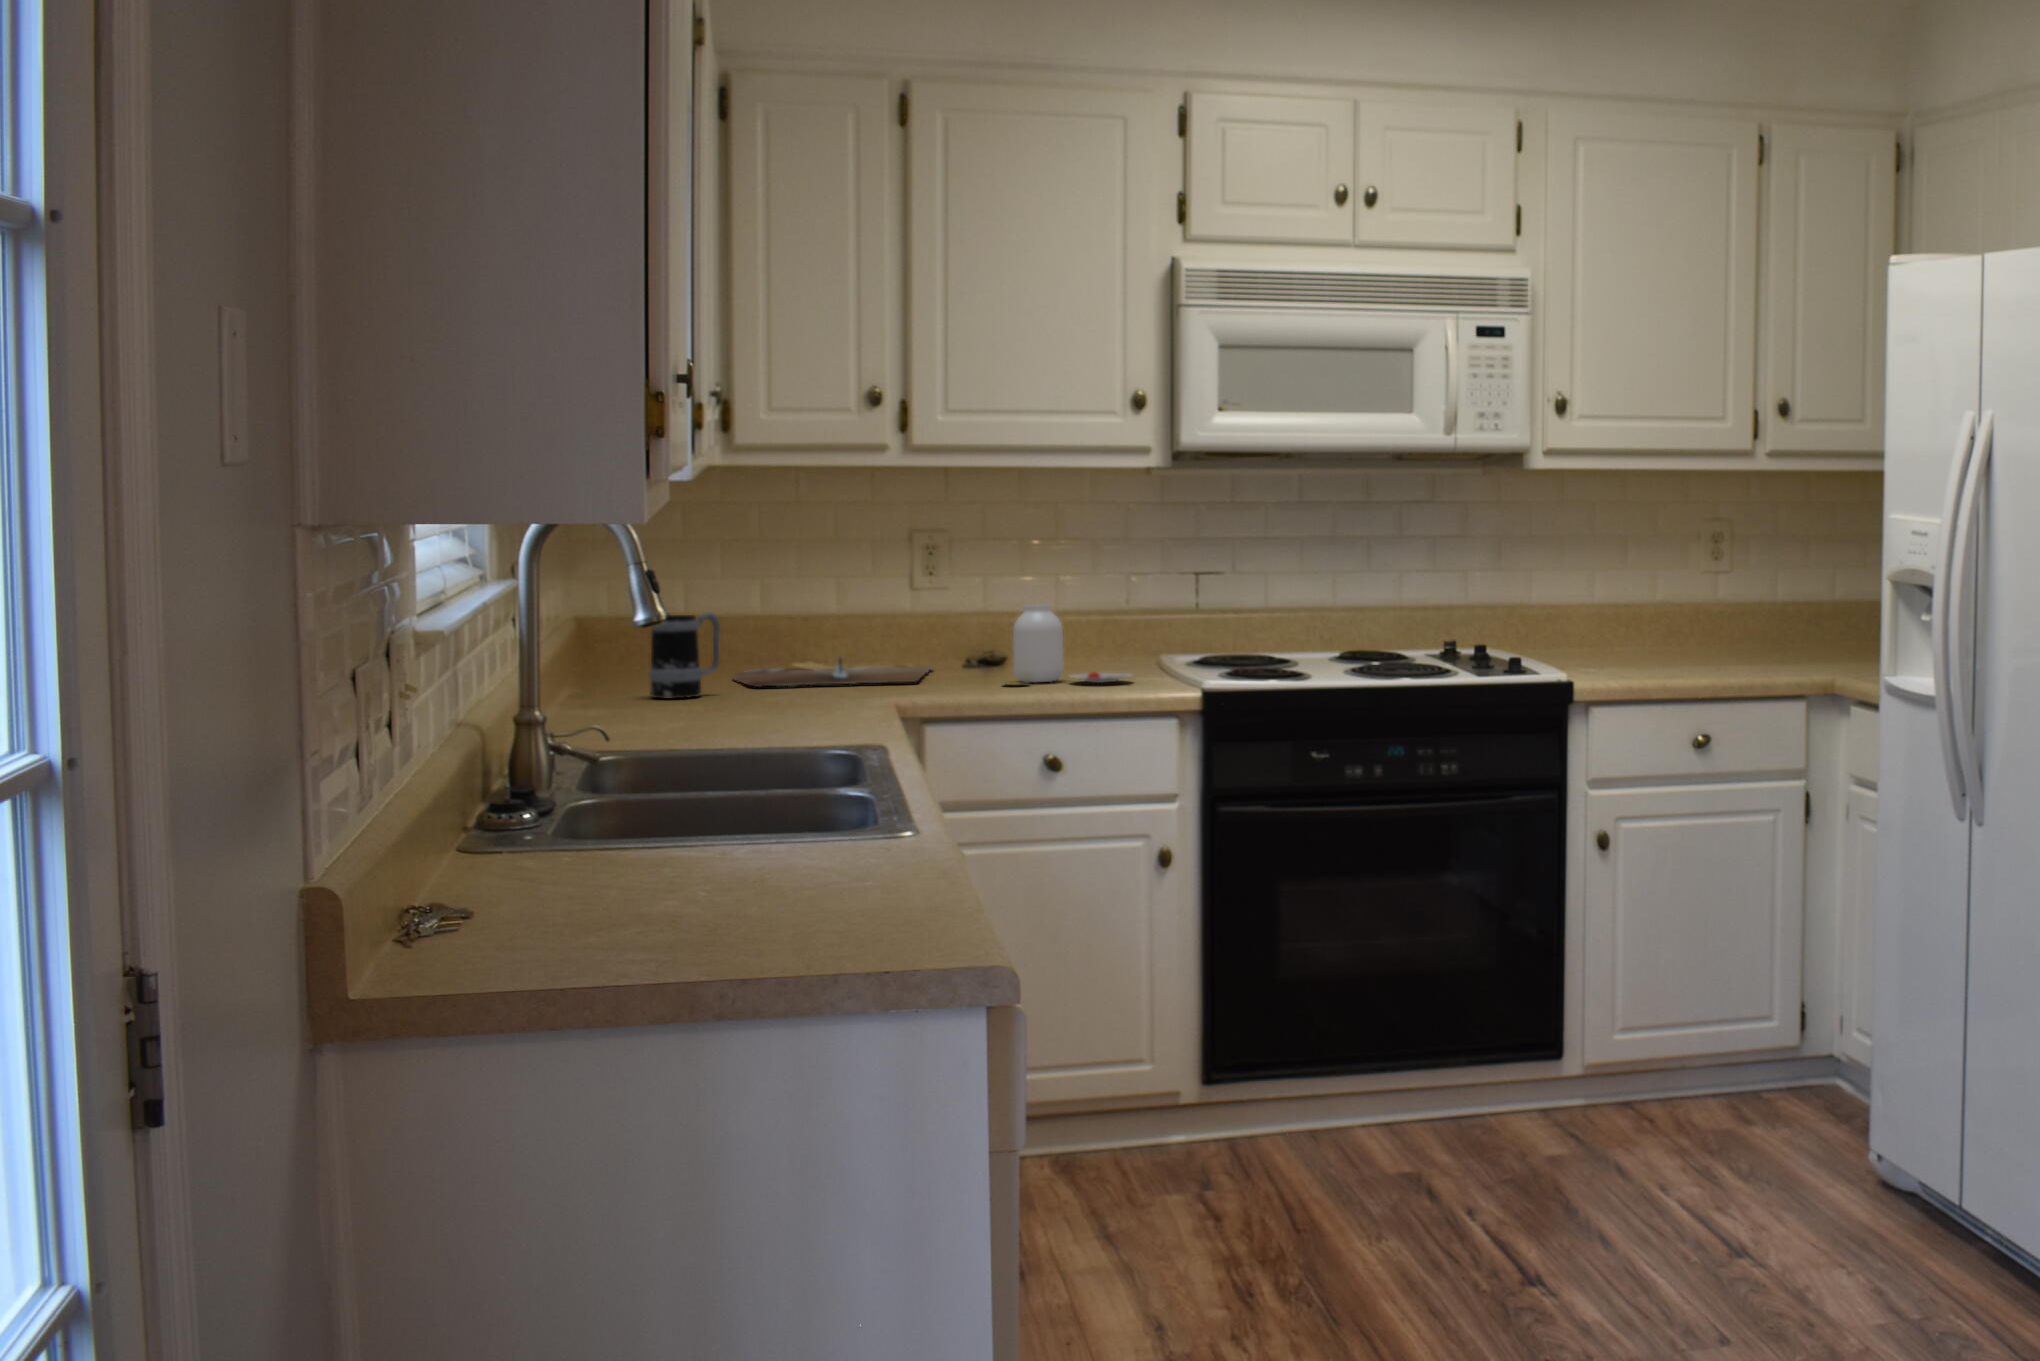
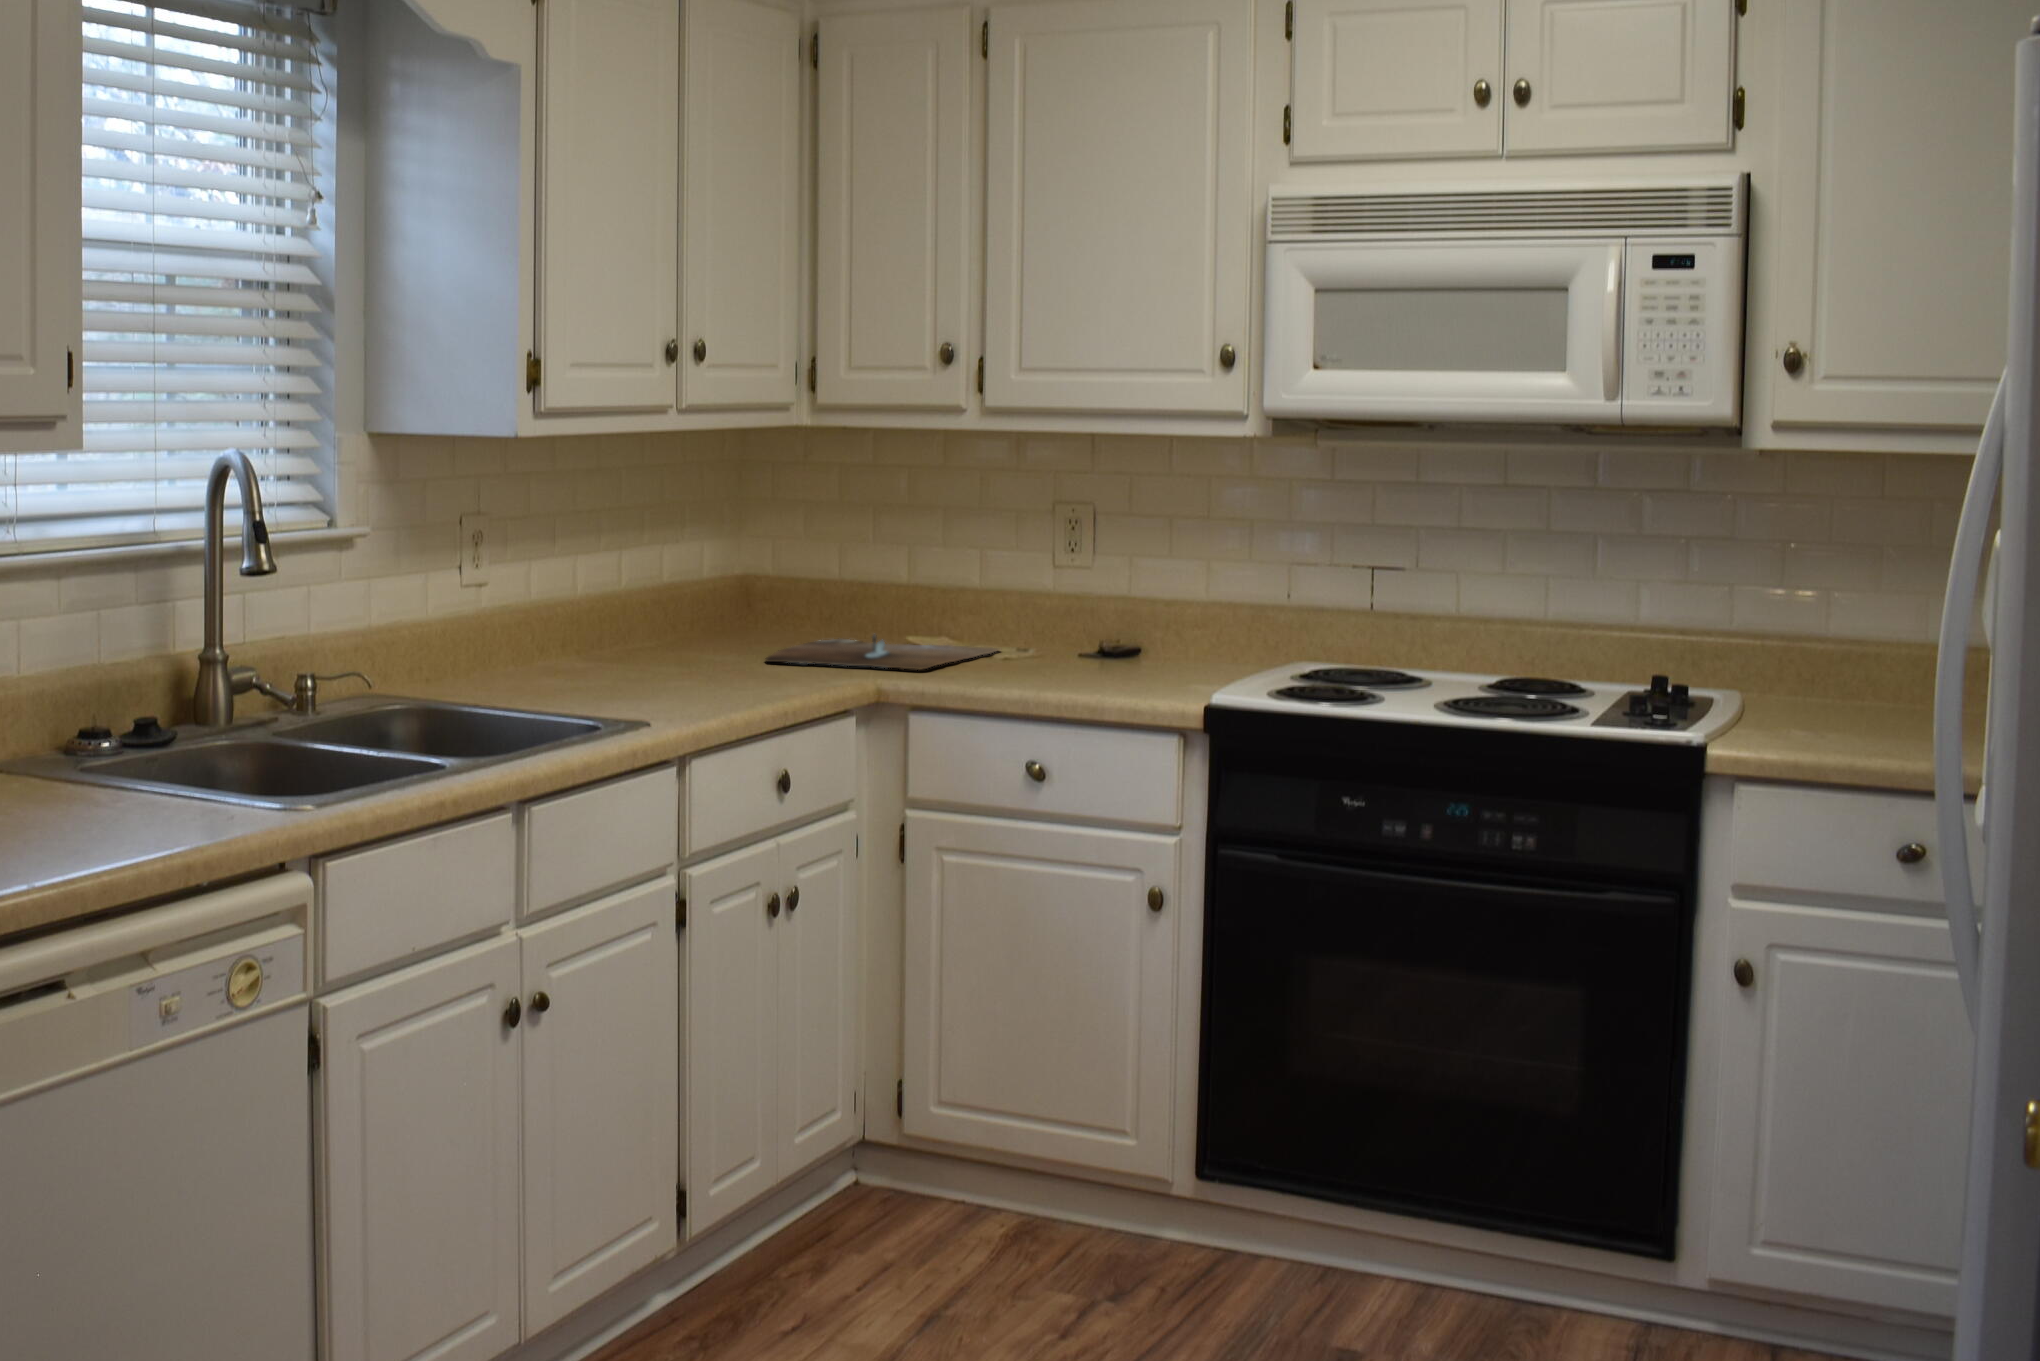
jar: present [1010,604,1131,685] -> none [998,592,1147,689]
mug: present [649,612,720,699] -> none [647,583,718,670]

